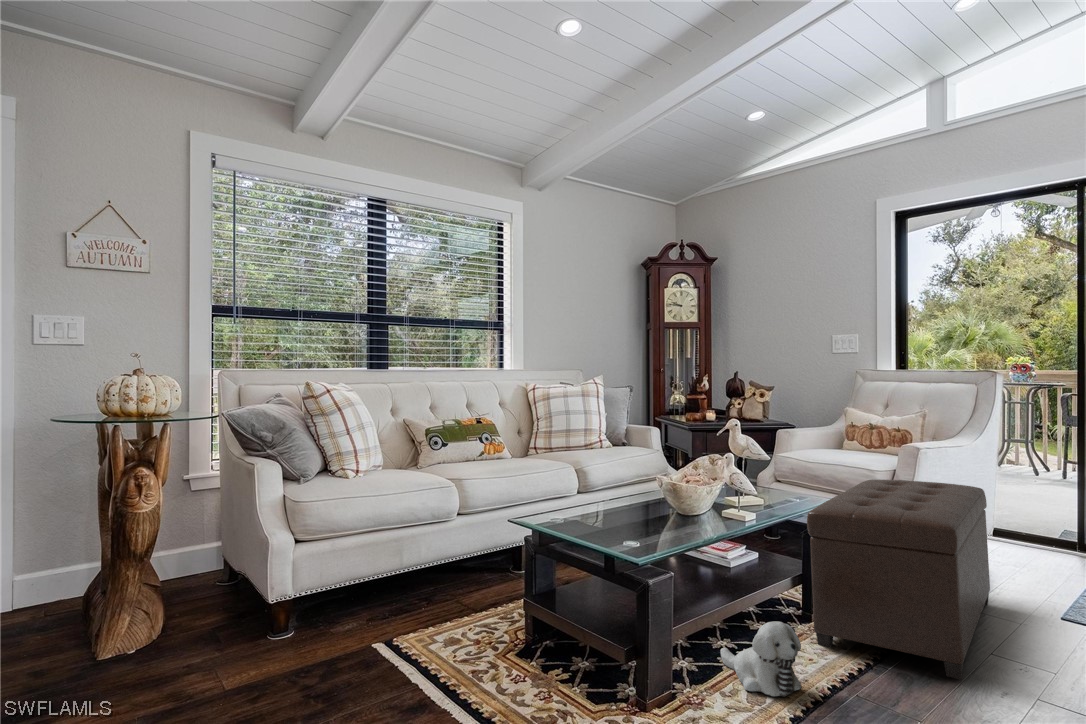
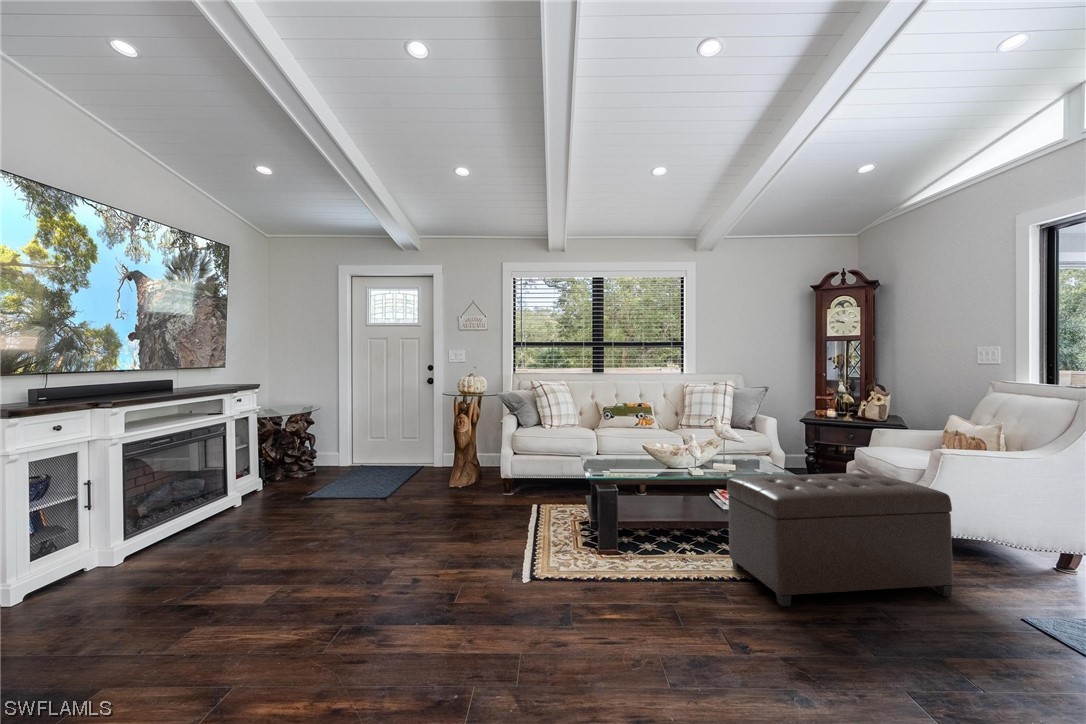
plush toy: present [720,621,801,697] -> none [643,531,680,573]

